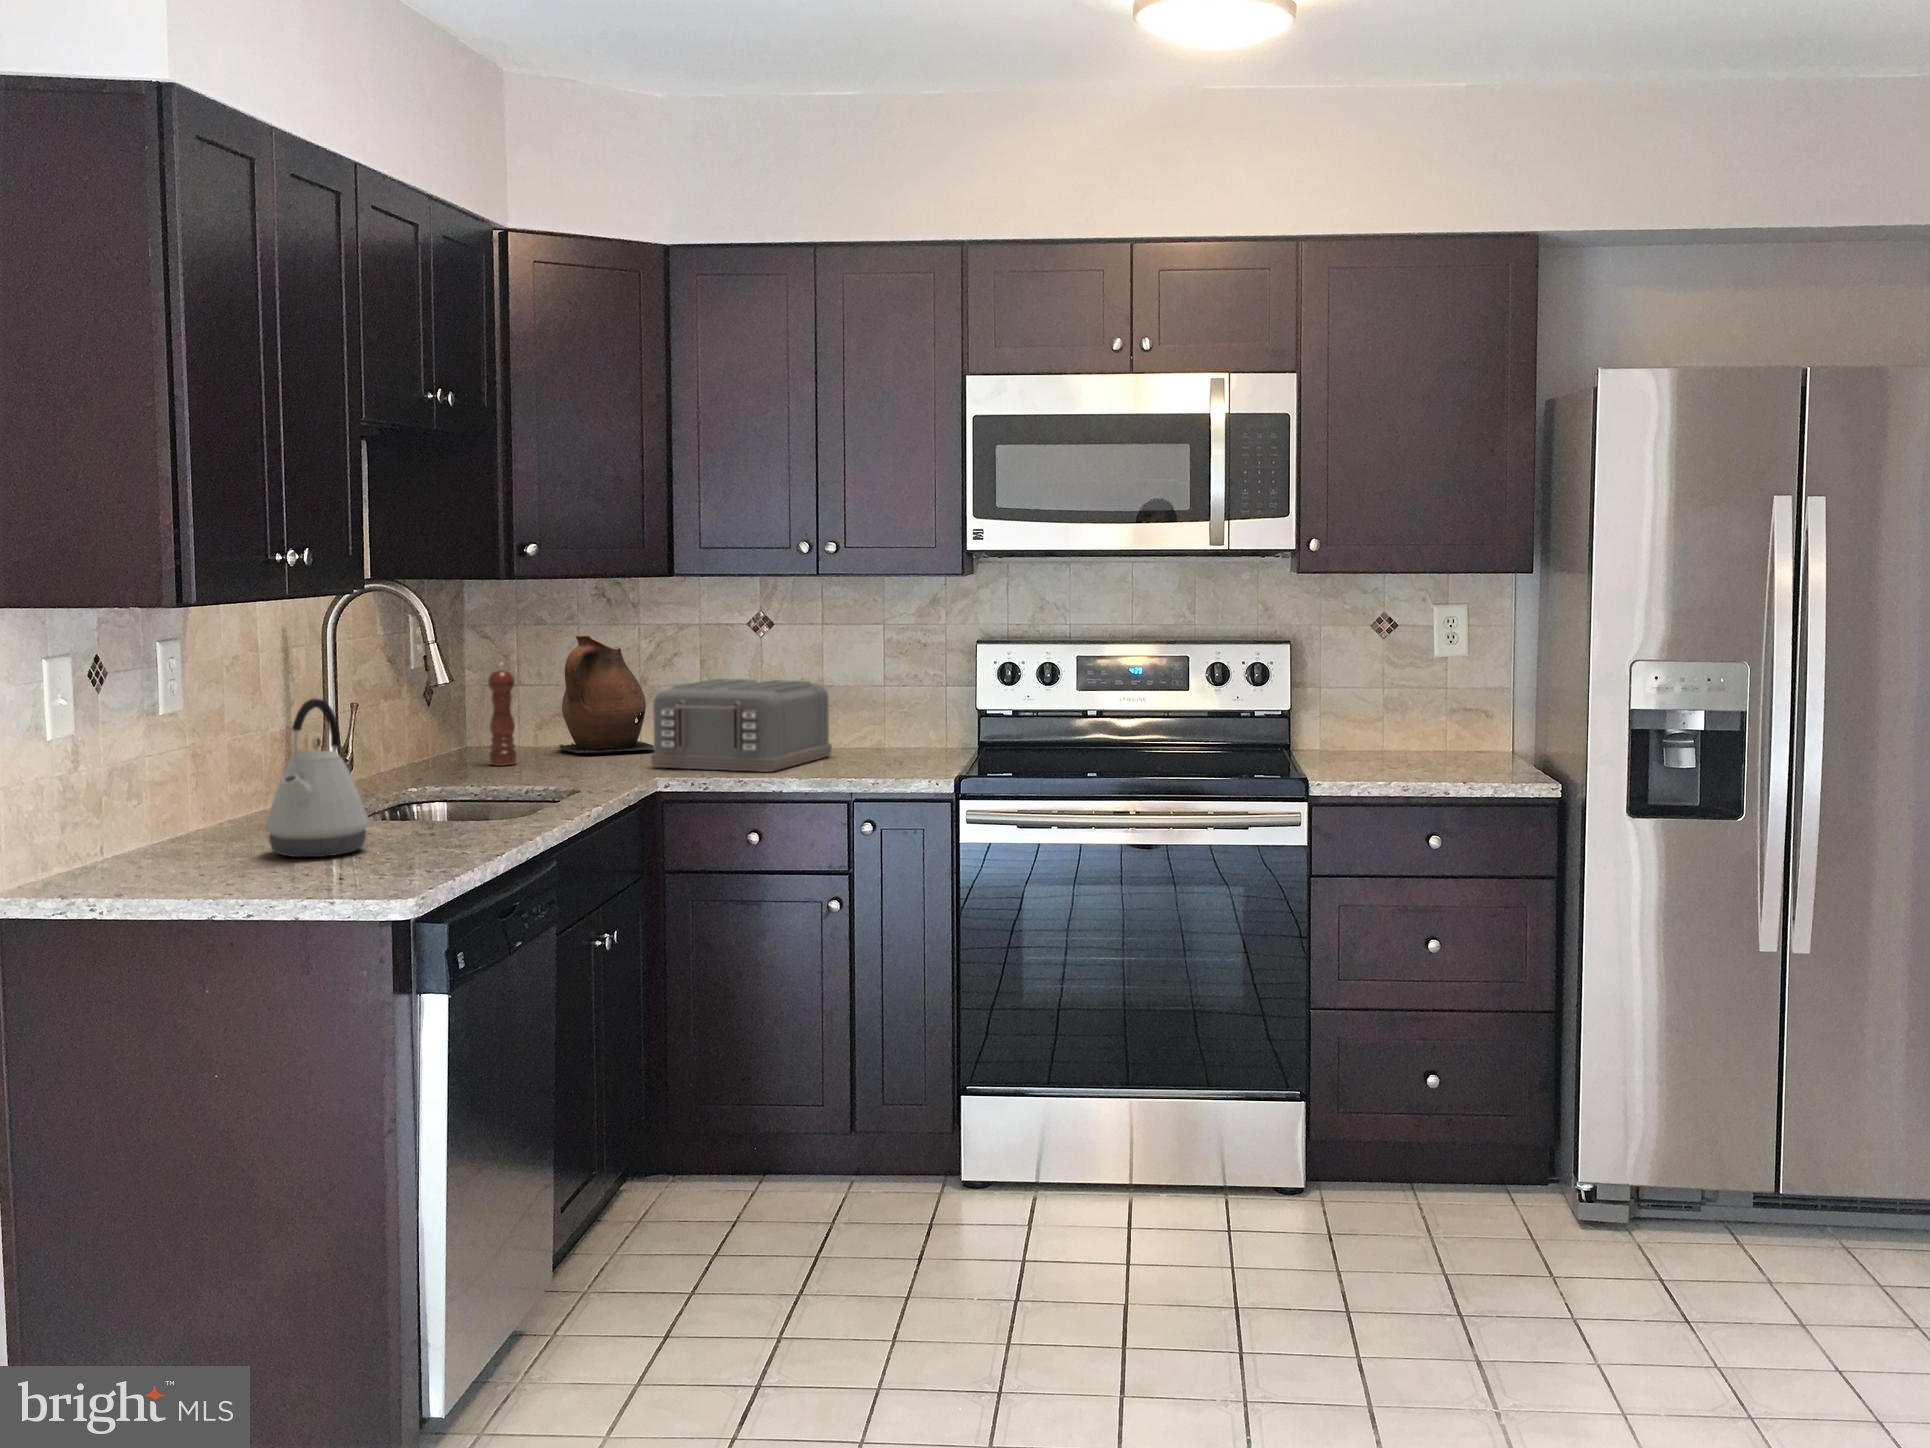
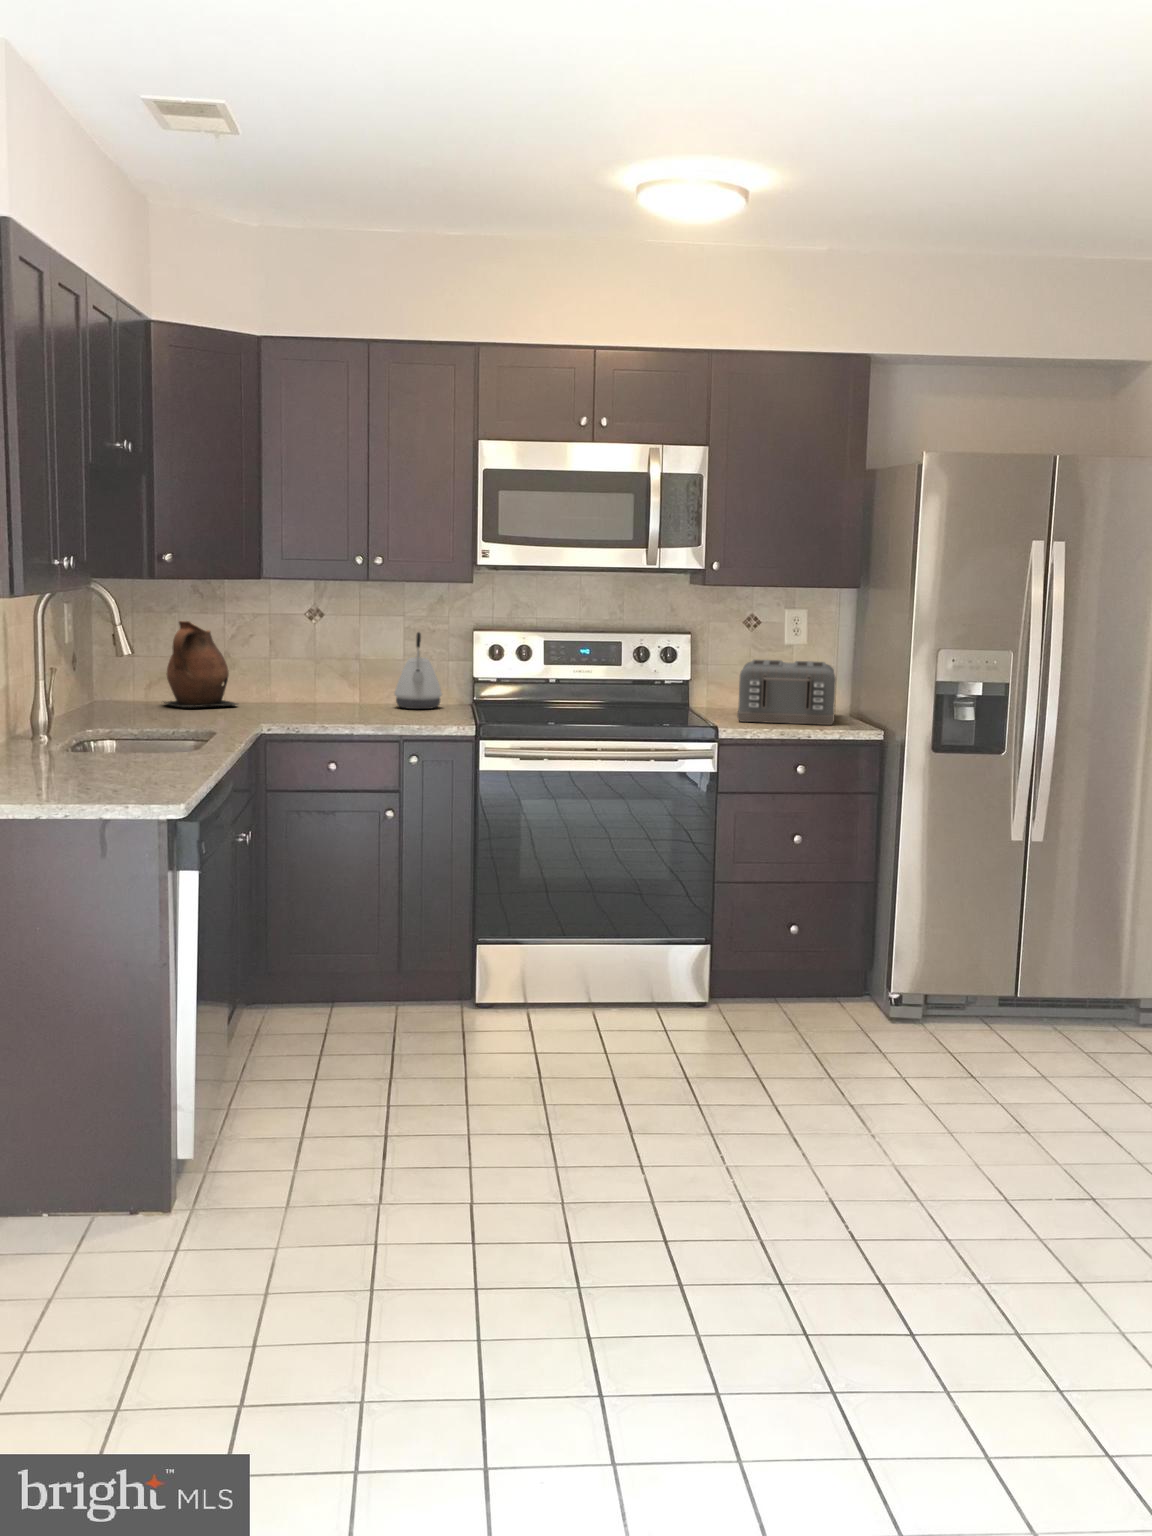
pepper mill: present [488,663,517,765] -> none [122,640,144,716]
toaster: present [651,679,832,772] -> present [737,659,836,725]
kettle: present [265,699,369,857] -> present [395,632,442,709]

